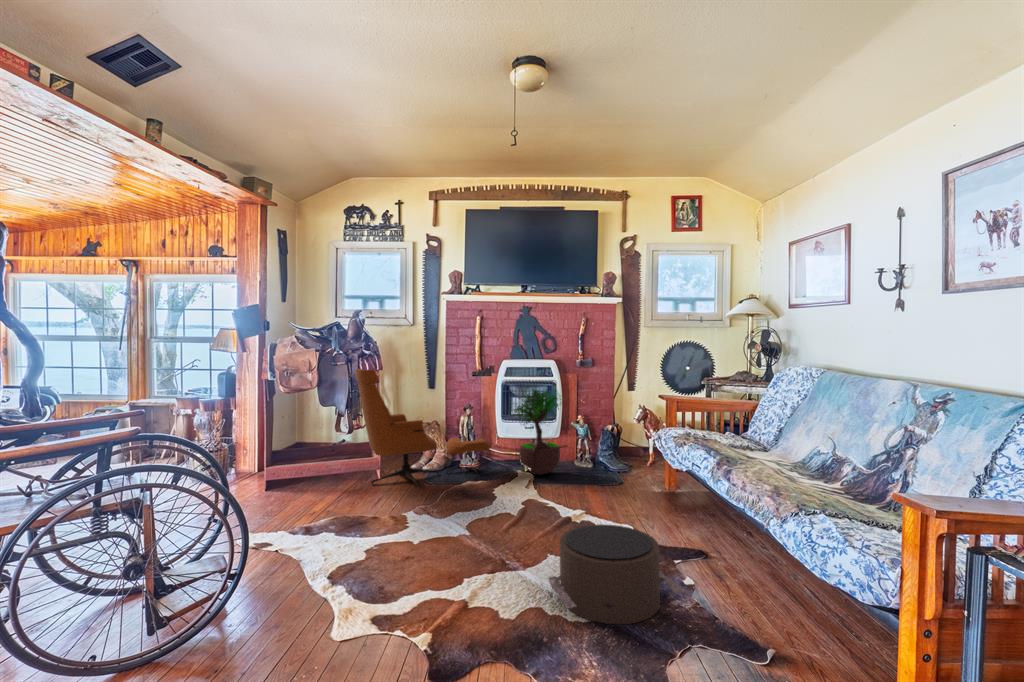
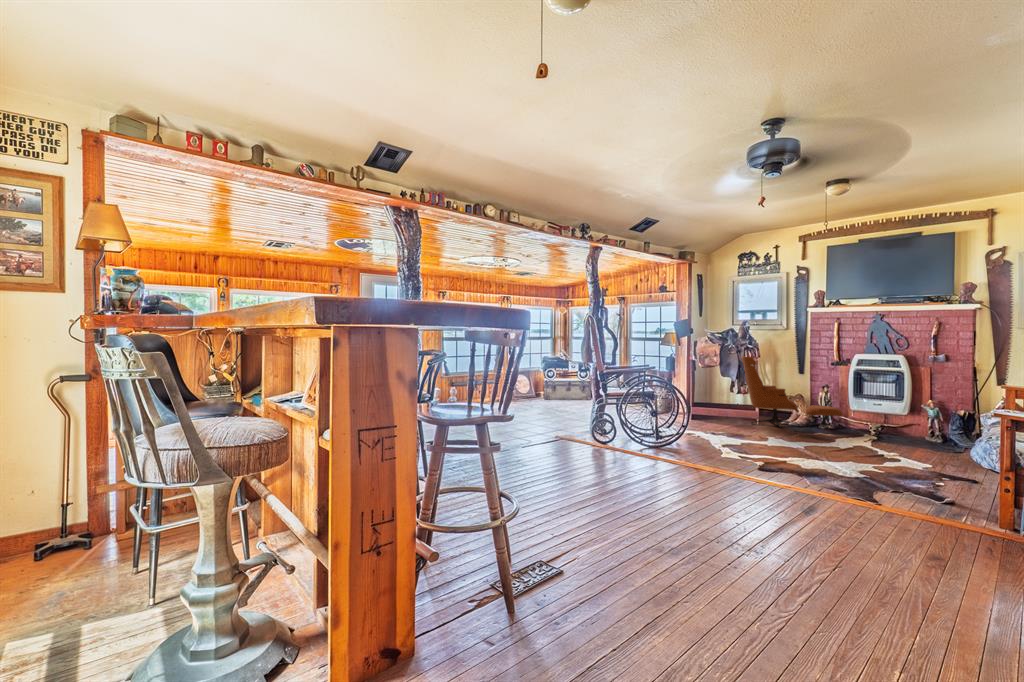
potted tree: present [511,387,561,474] -> none [854,368,906,437]
pouf: present [548,525,685,624] -> none [831,441,913,483]

